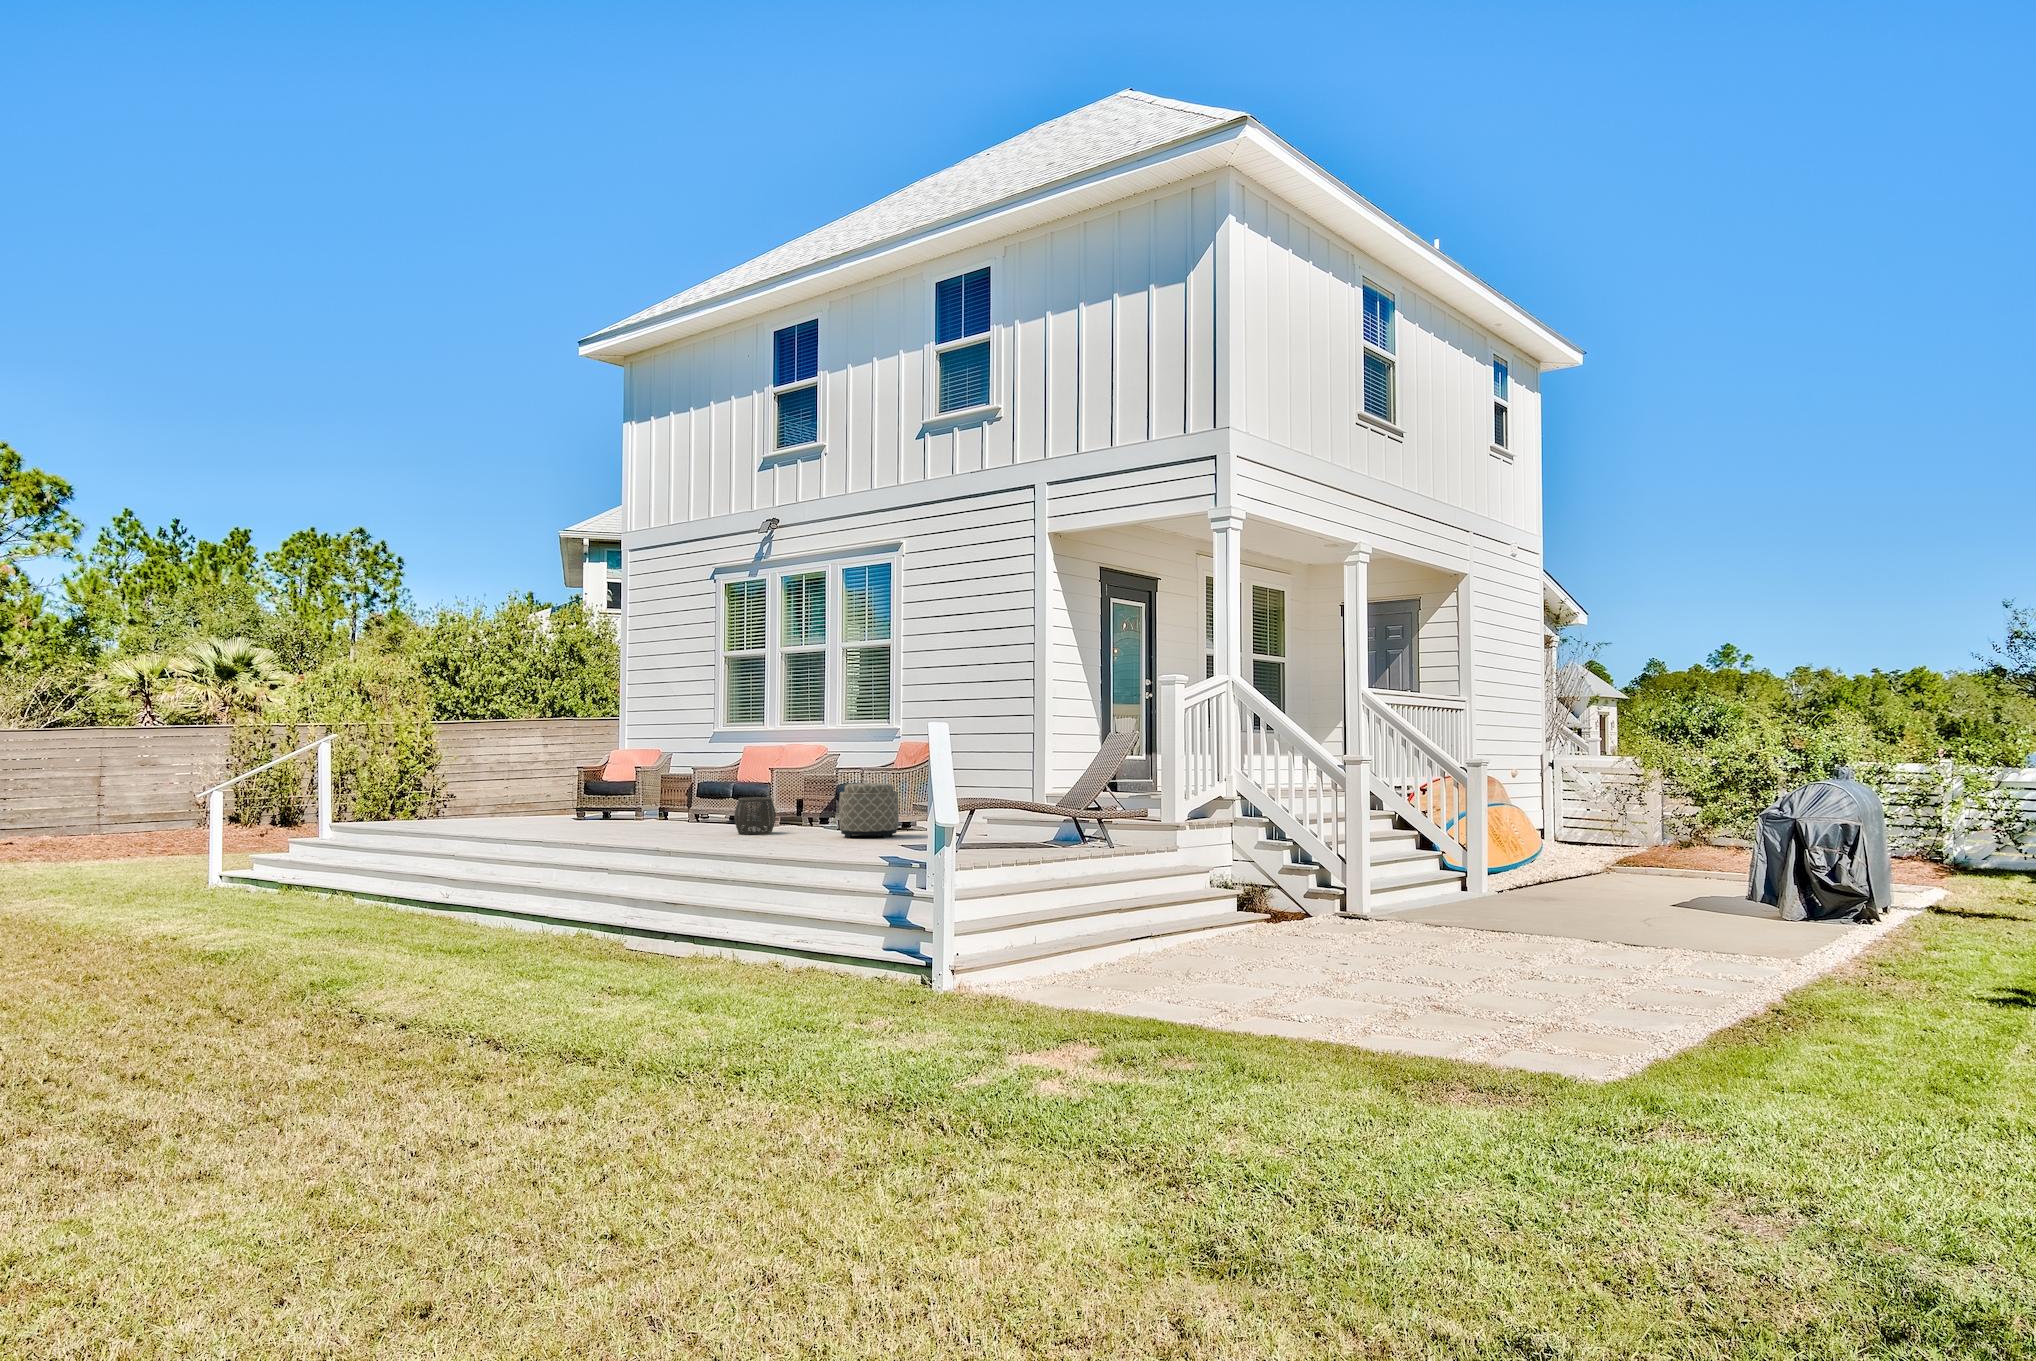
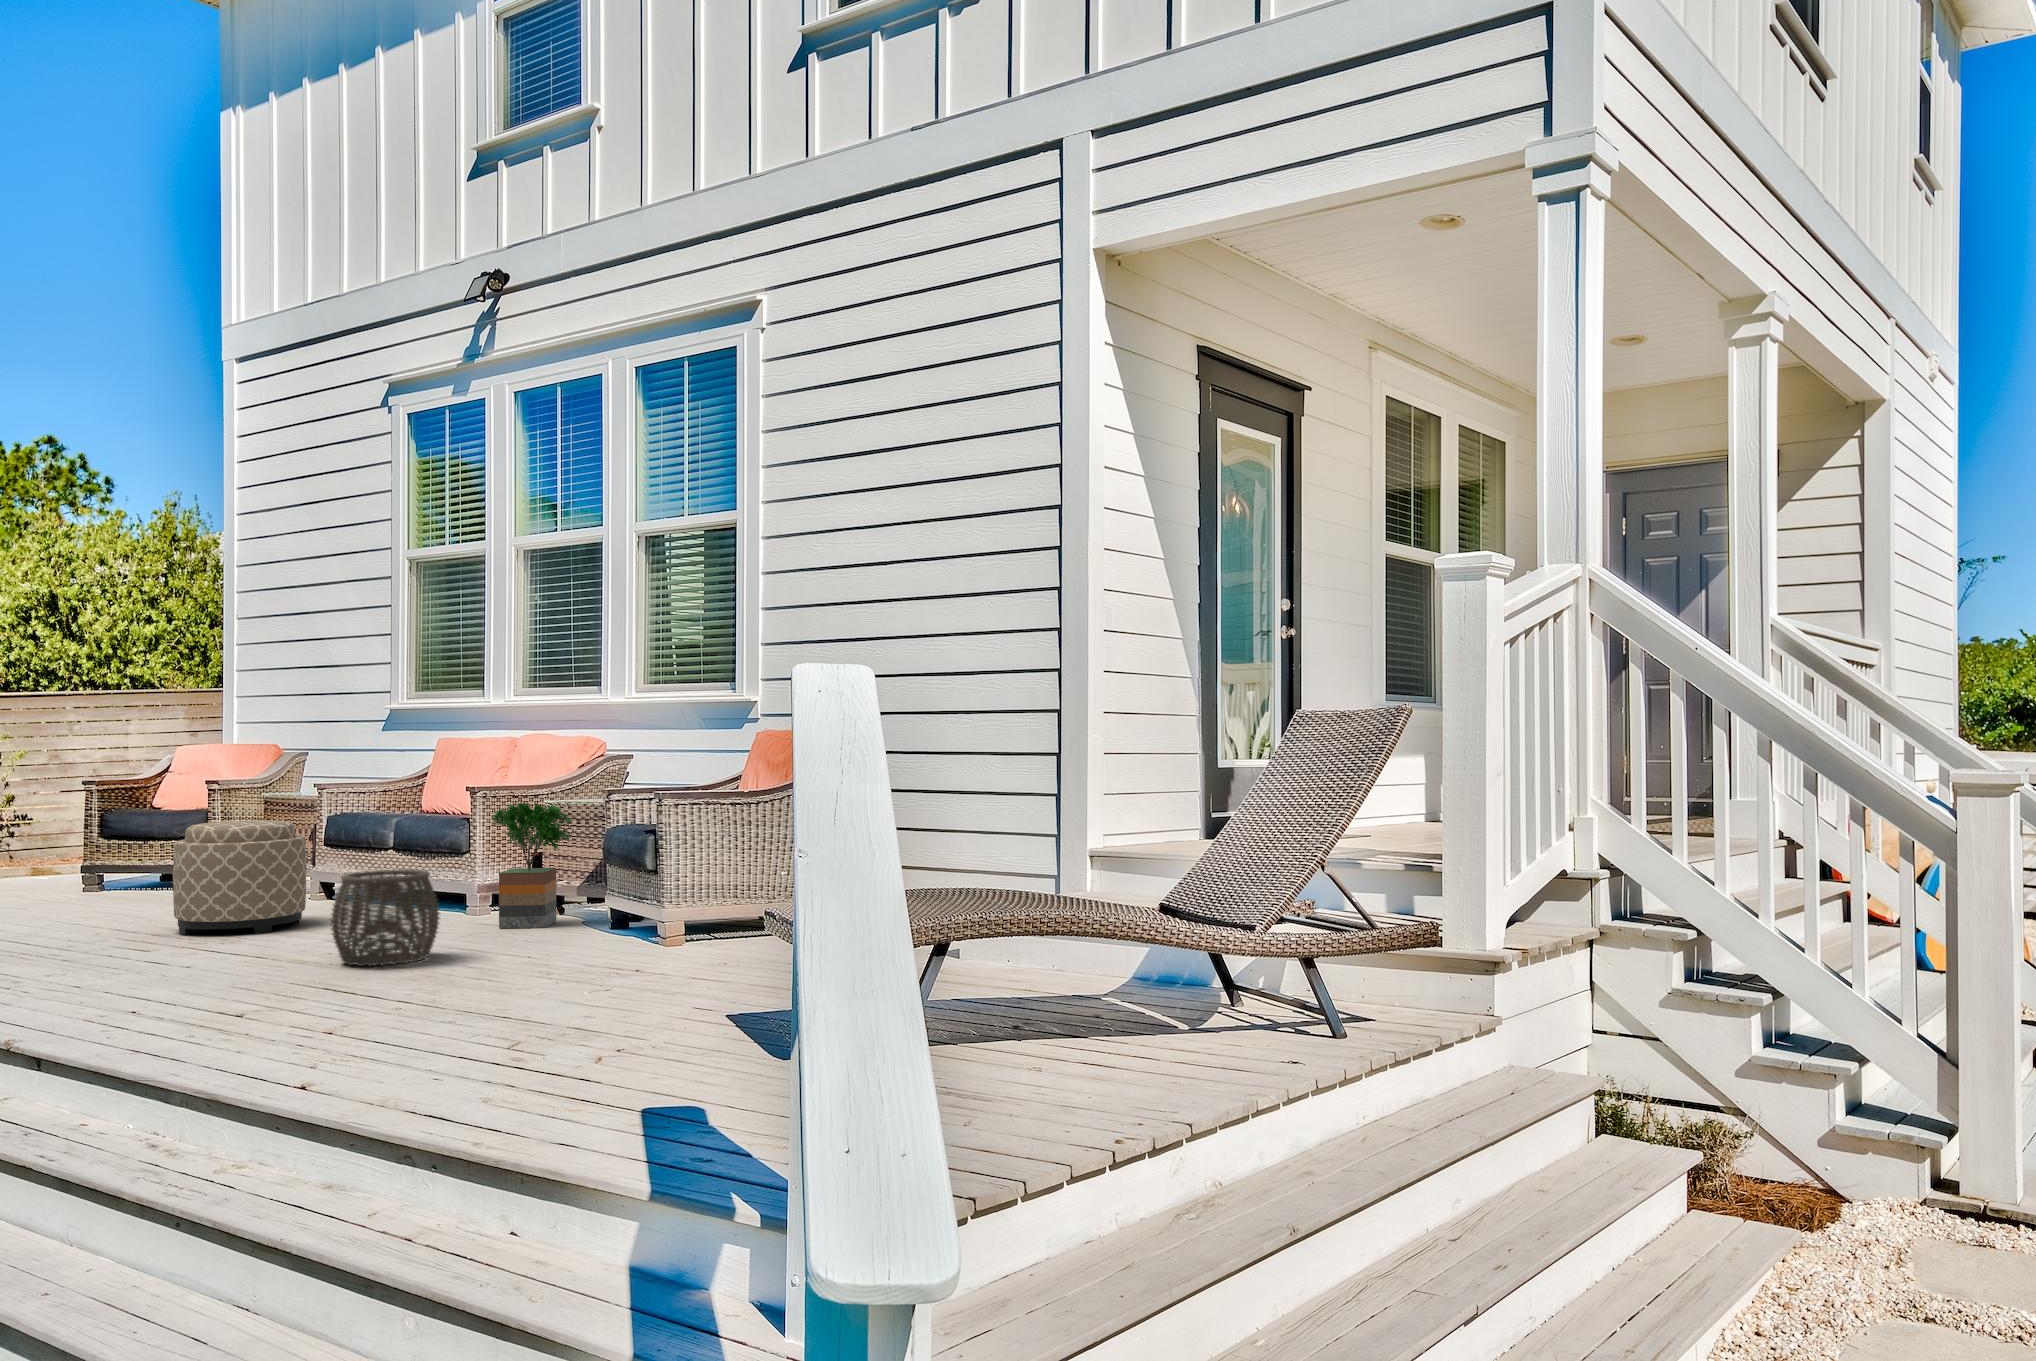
potted tree: none [785,772,822,827] -> present [492,802,571,929]
ottoman: present [839,783,899,838] -> present [173,820,306,935]

